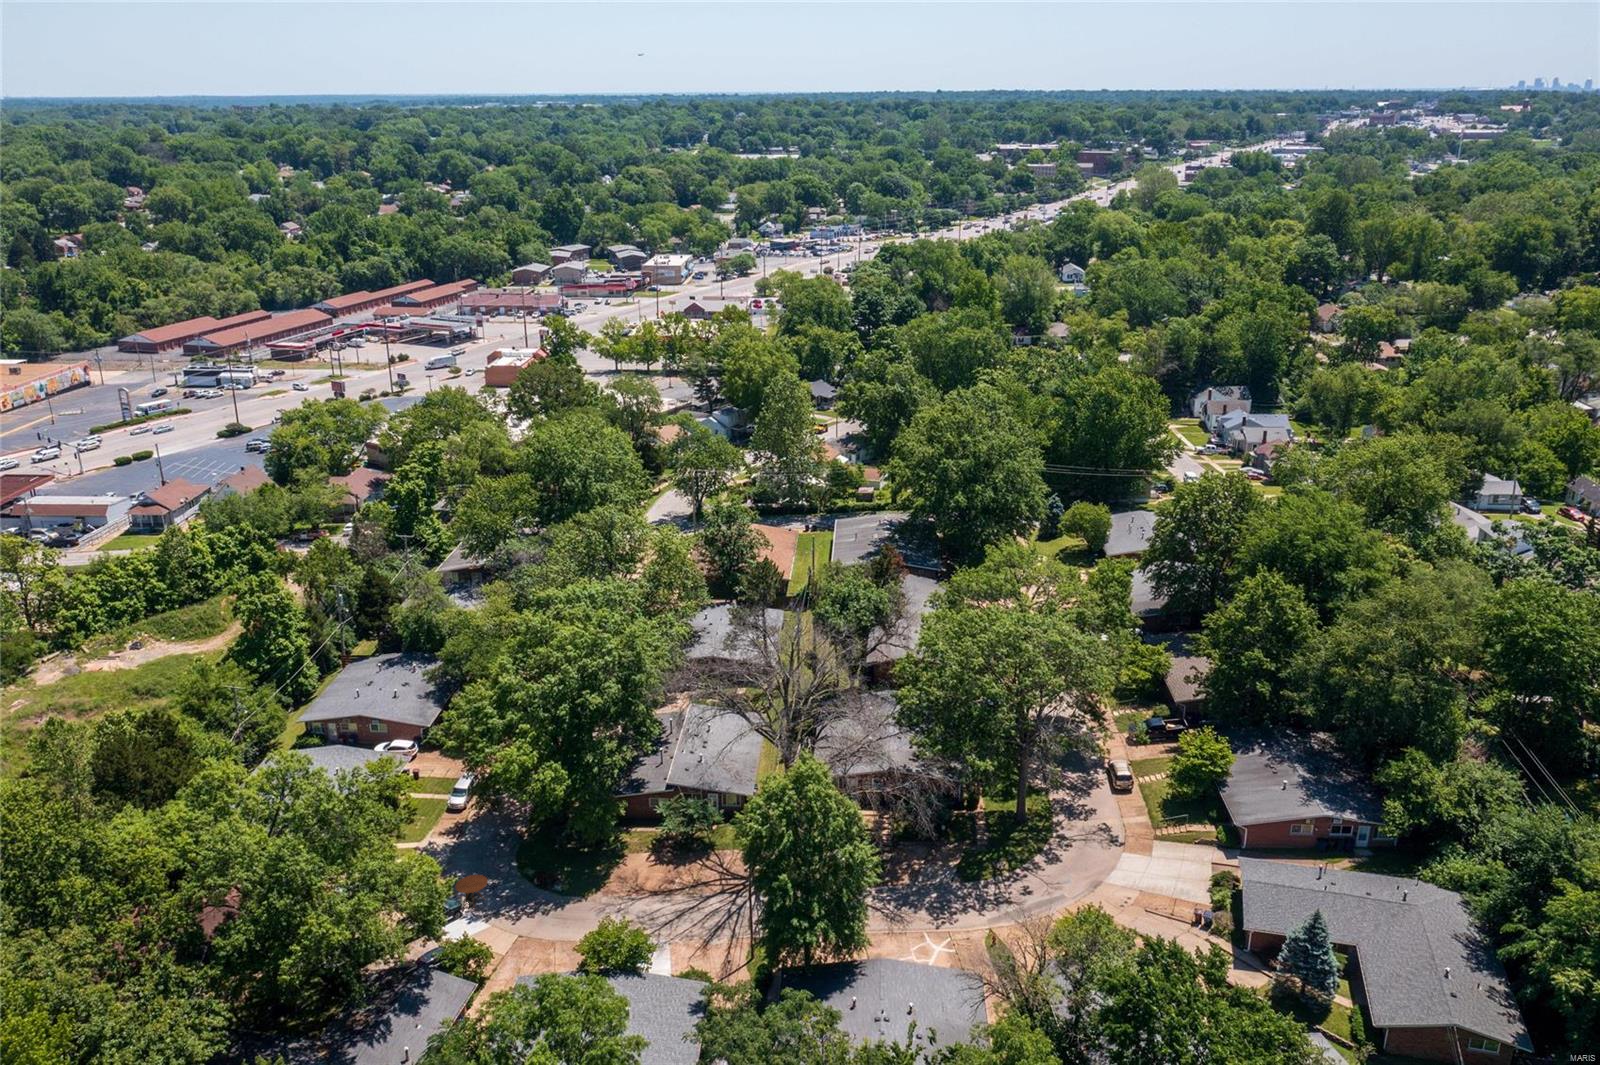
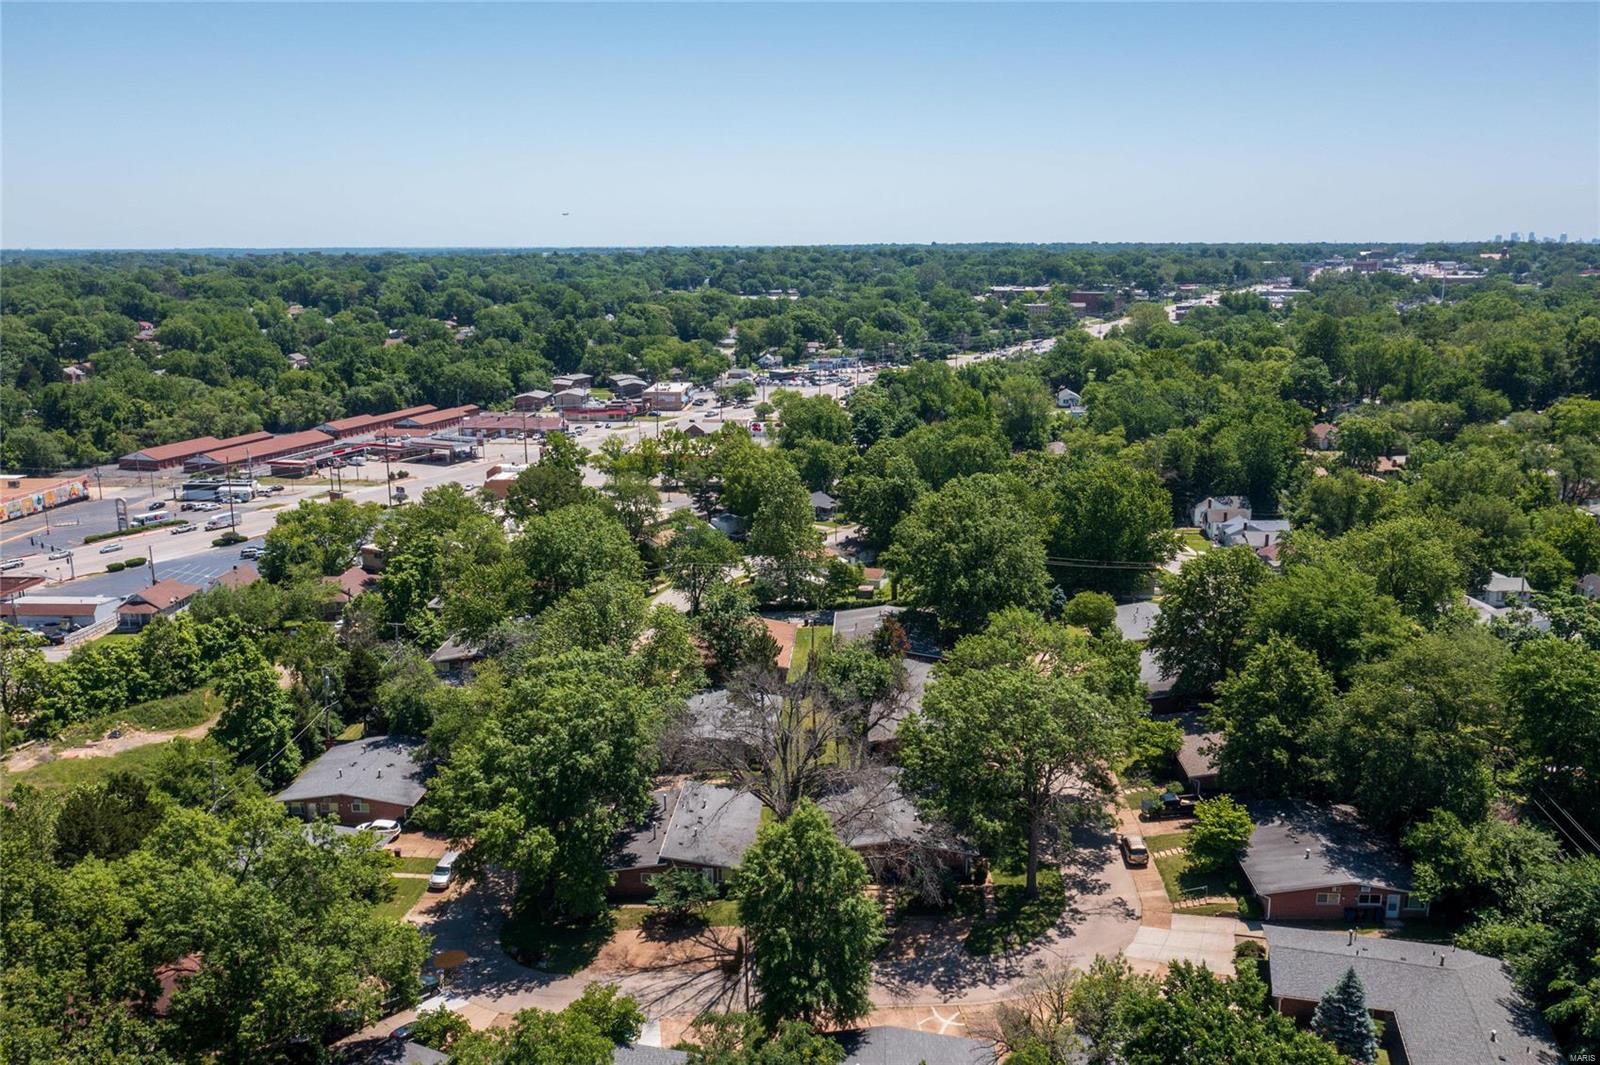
lounge chair: none [724,863,751,907] -> present [720,936,744,978]

